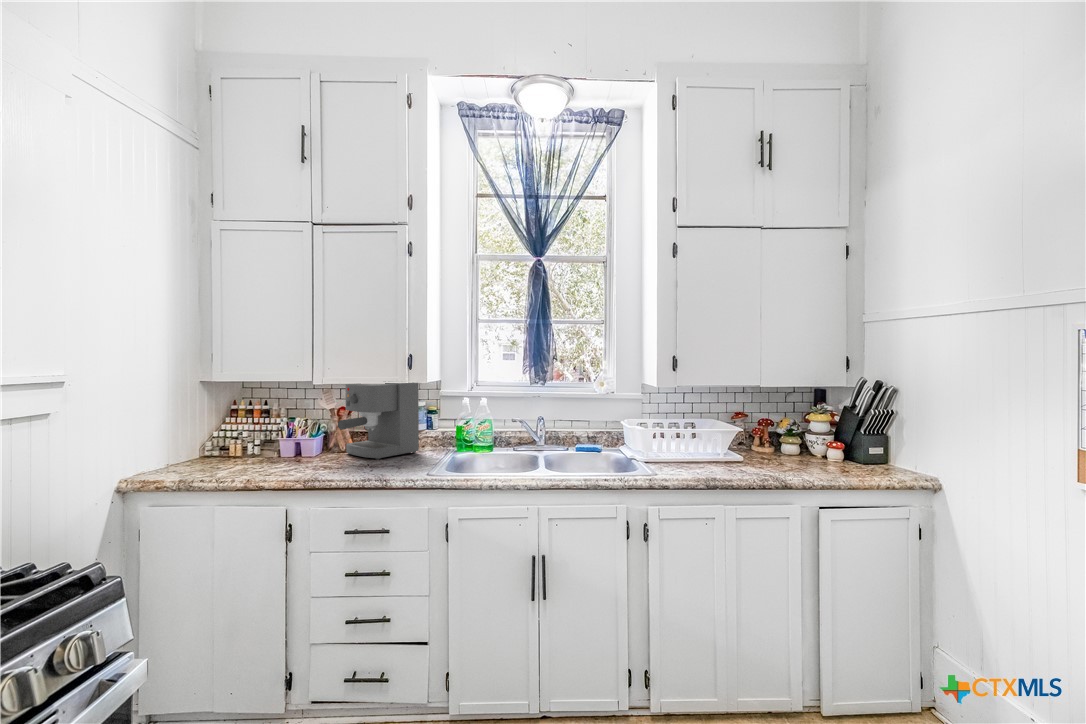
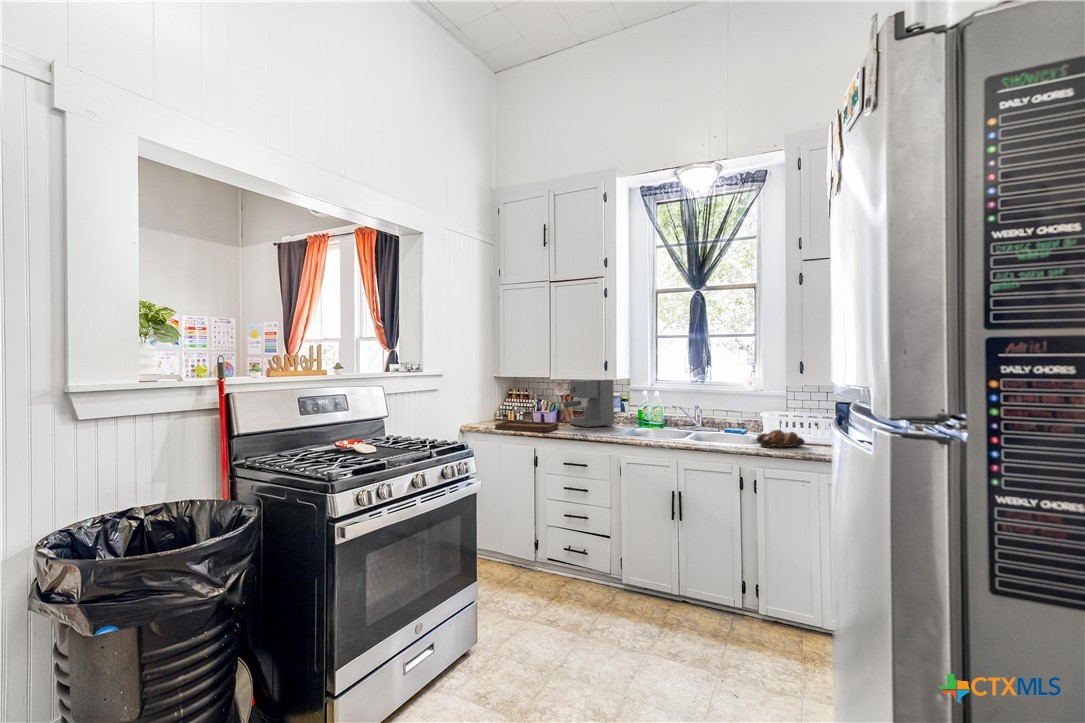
tray: none [201,436,330,480] -> present [495,409,559,432]
bread loaf: none [638,448,694,475] -> present [756,430,805,448]

